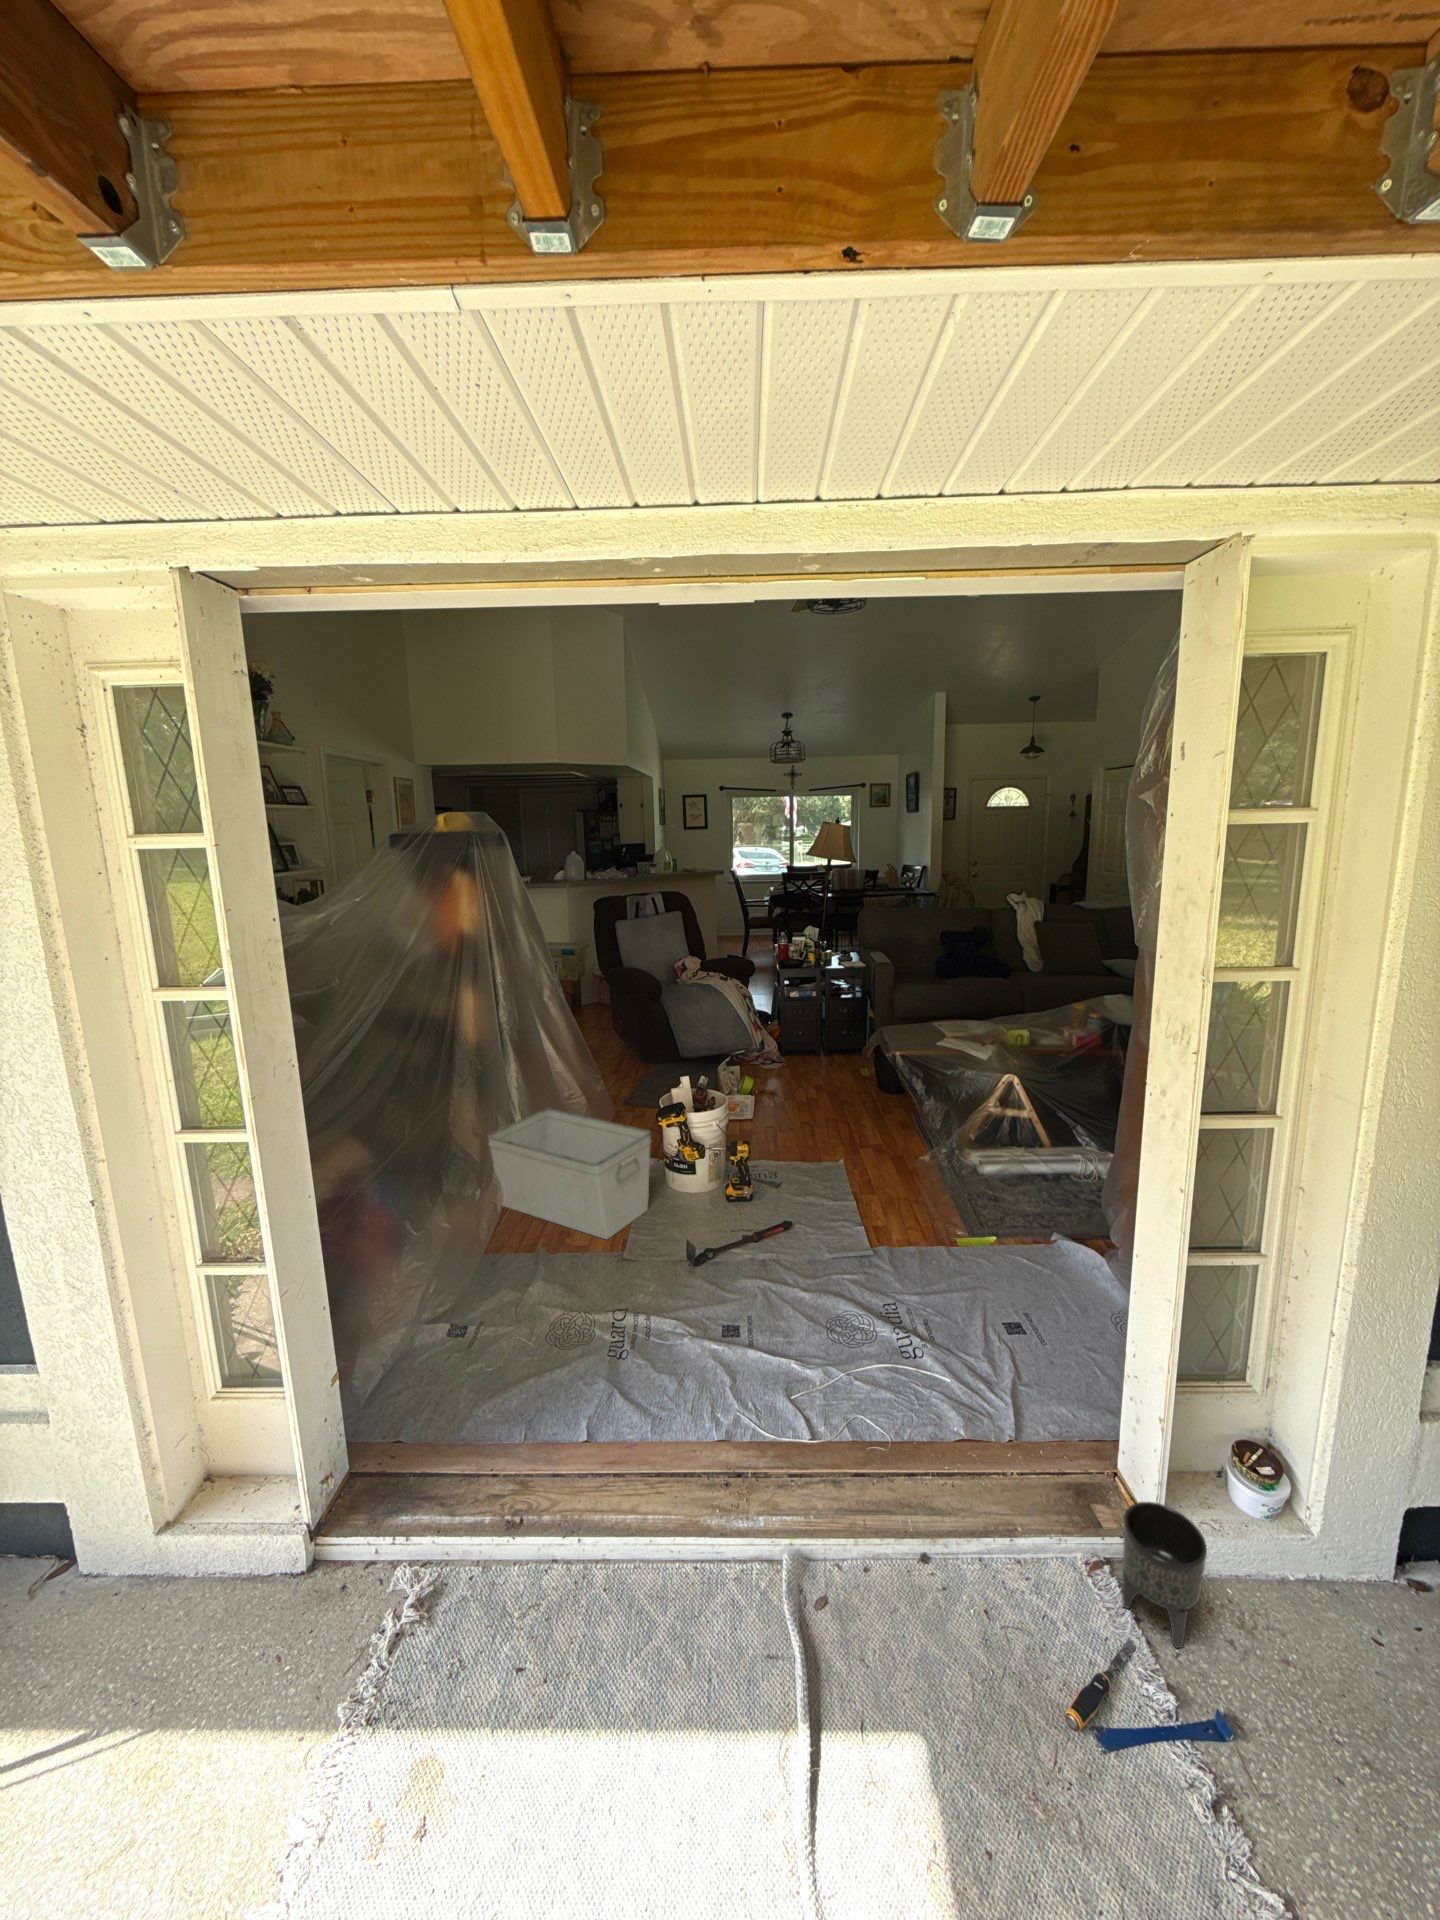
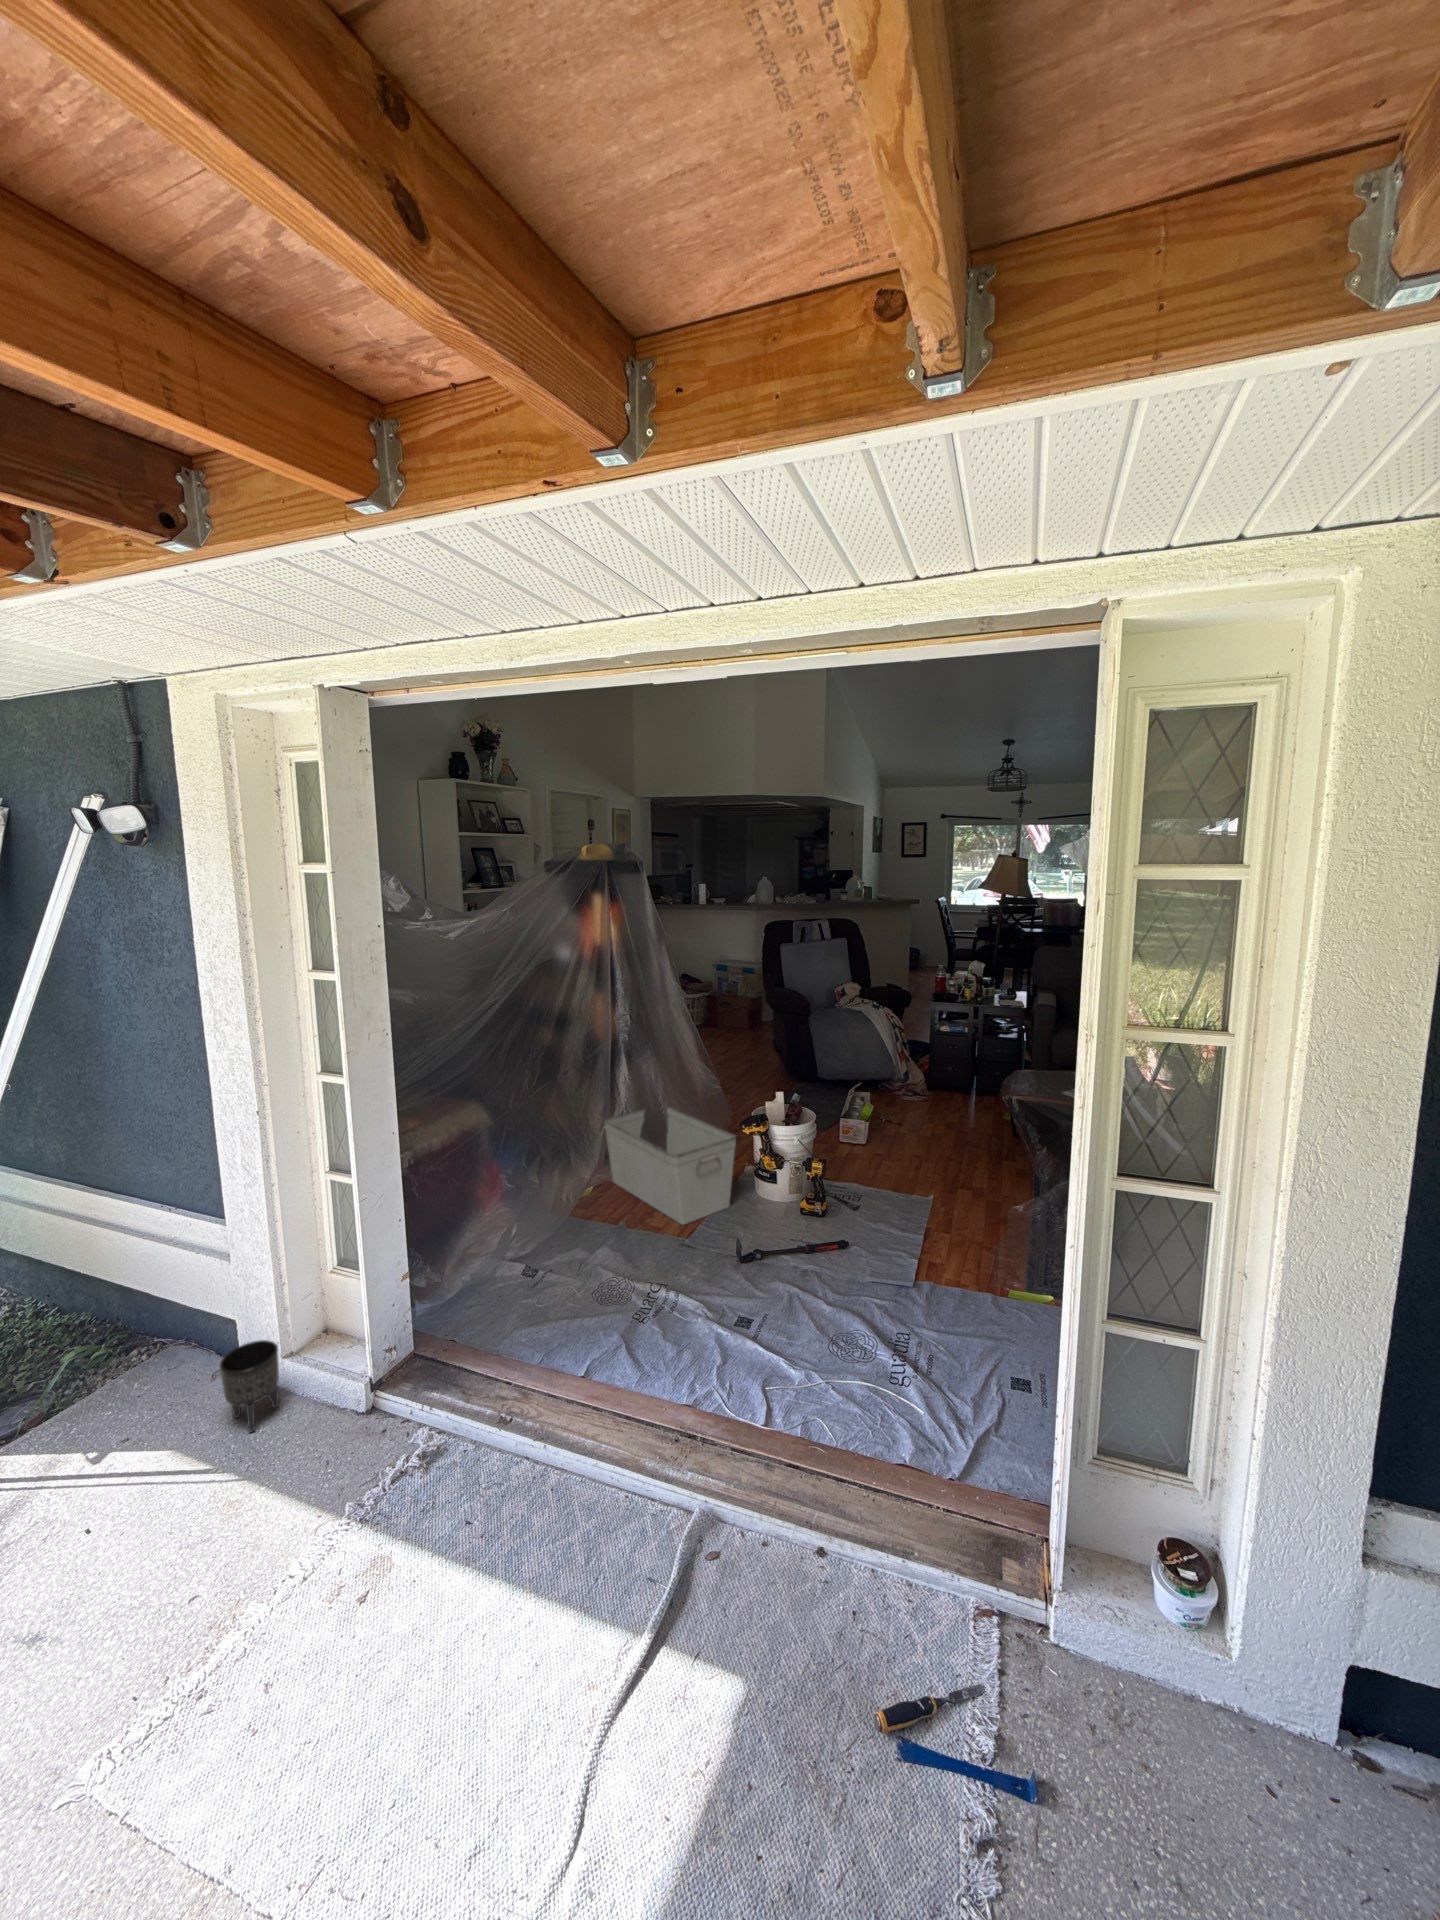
planter: present [1122,1502,1207,1648] -> present [220,1340,279,1432]

